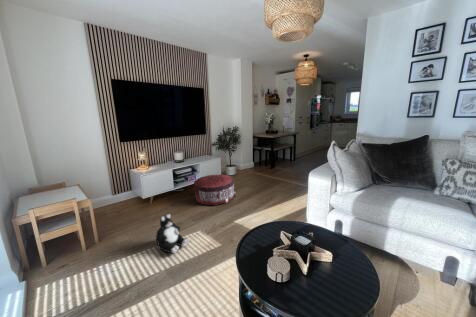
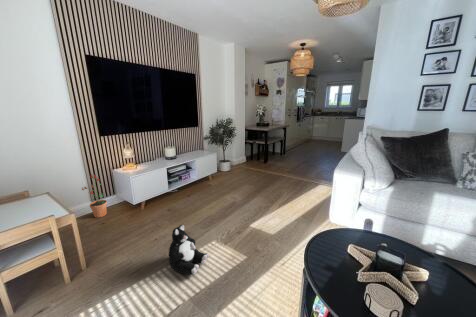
potted plant: none [104,173,123,208] -> present [82,175,107,218]
pouf: present [194,175,236,205] -> none [193,171,241,207]

